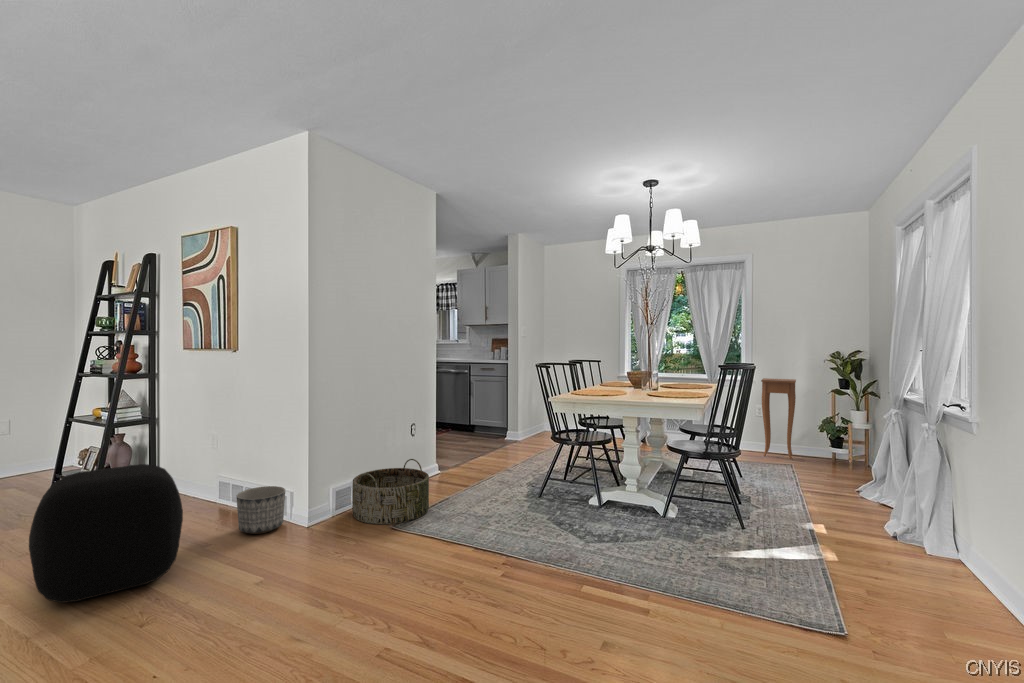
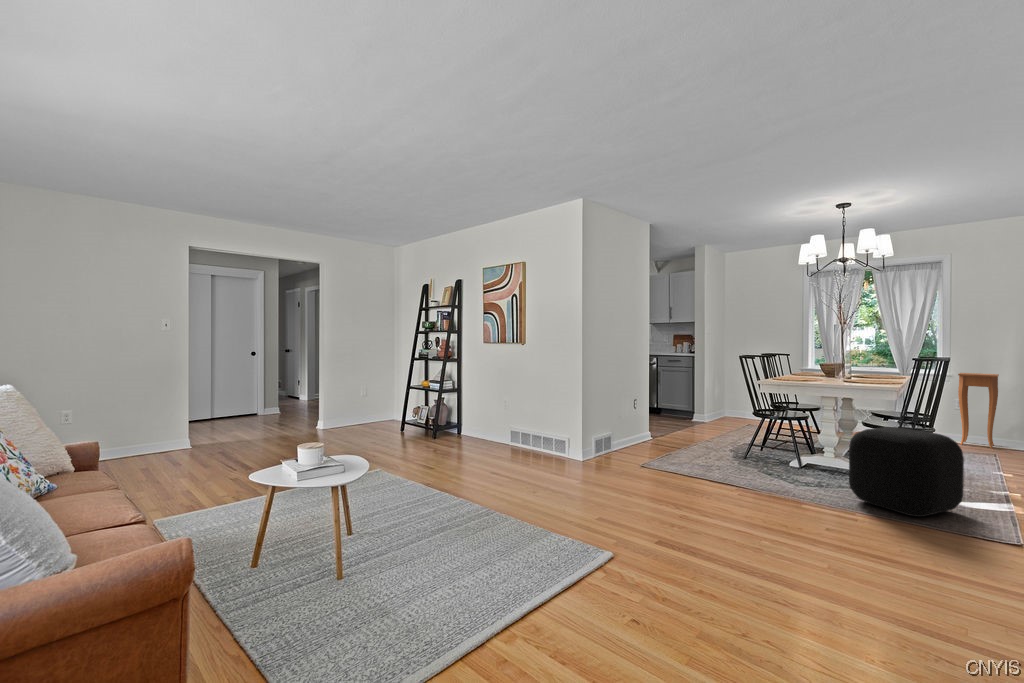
basket: present [352,459,429,524] -> none [607,423,661,465]
ottoman: present [29,464,183,603] -> present [849,427,964,517]
planter: present [237,486,285,534] -> none [539,434,568,463]

